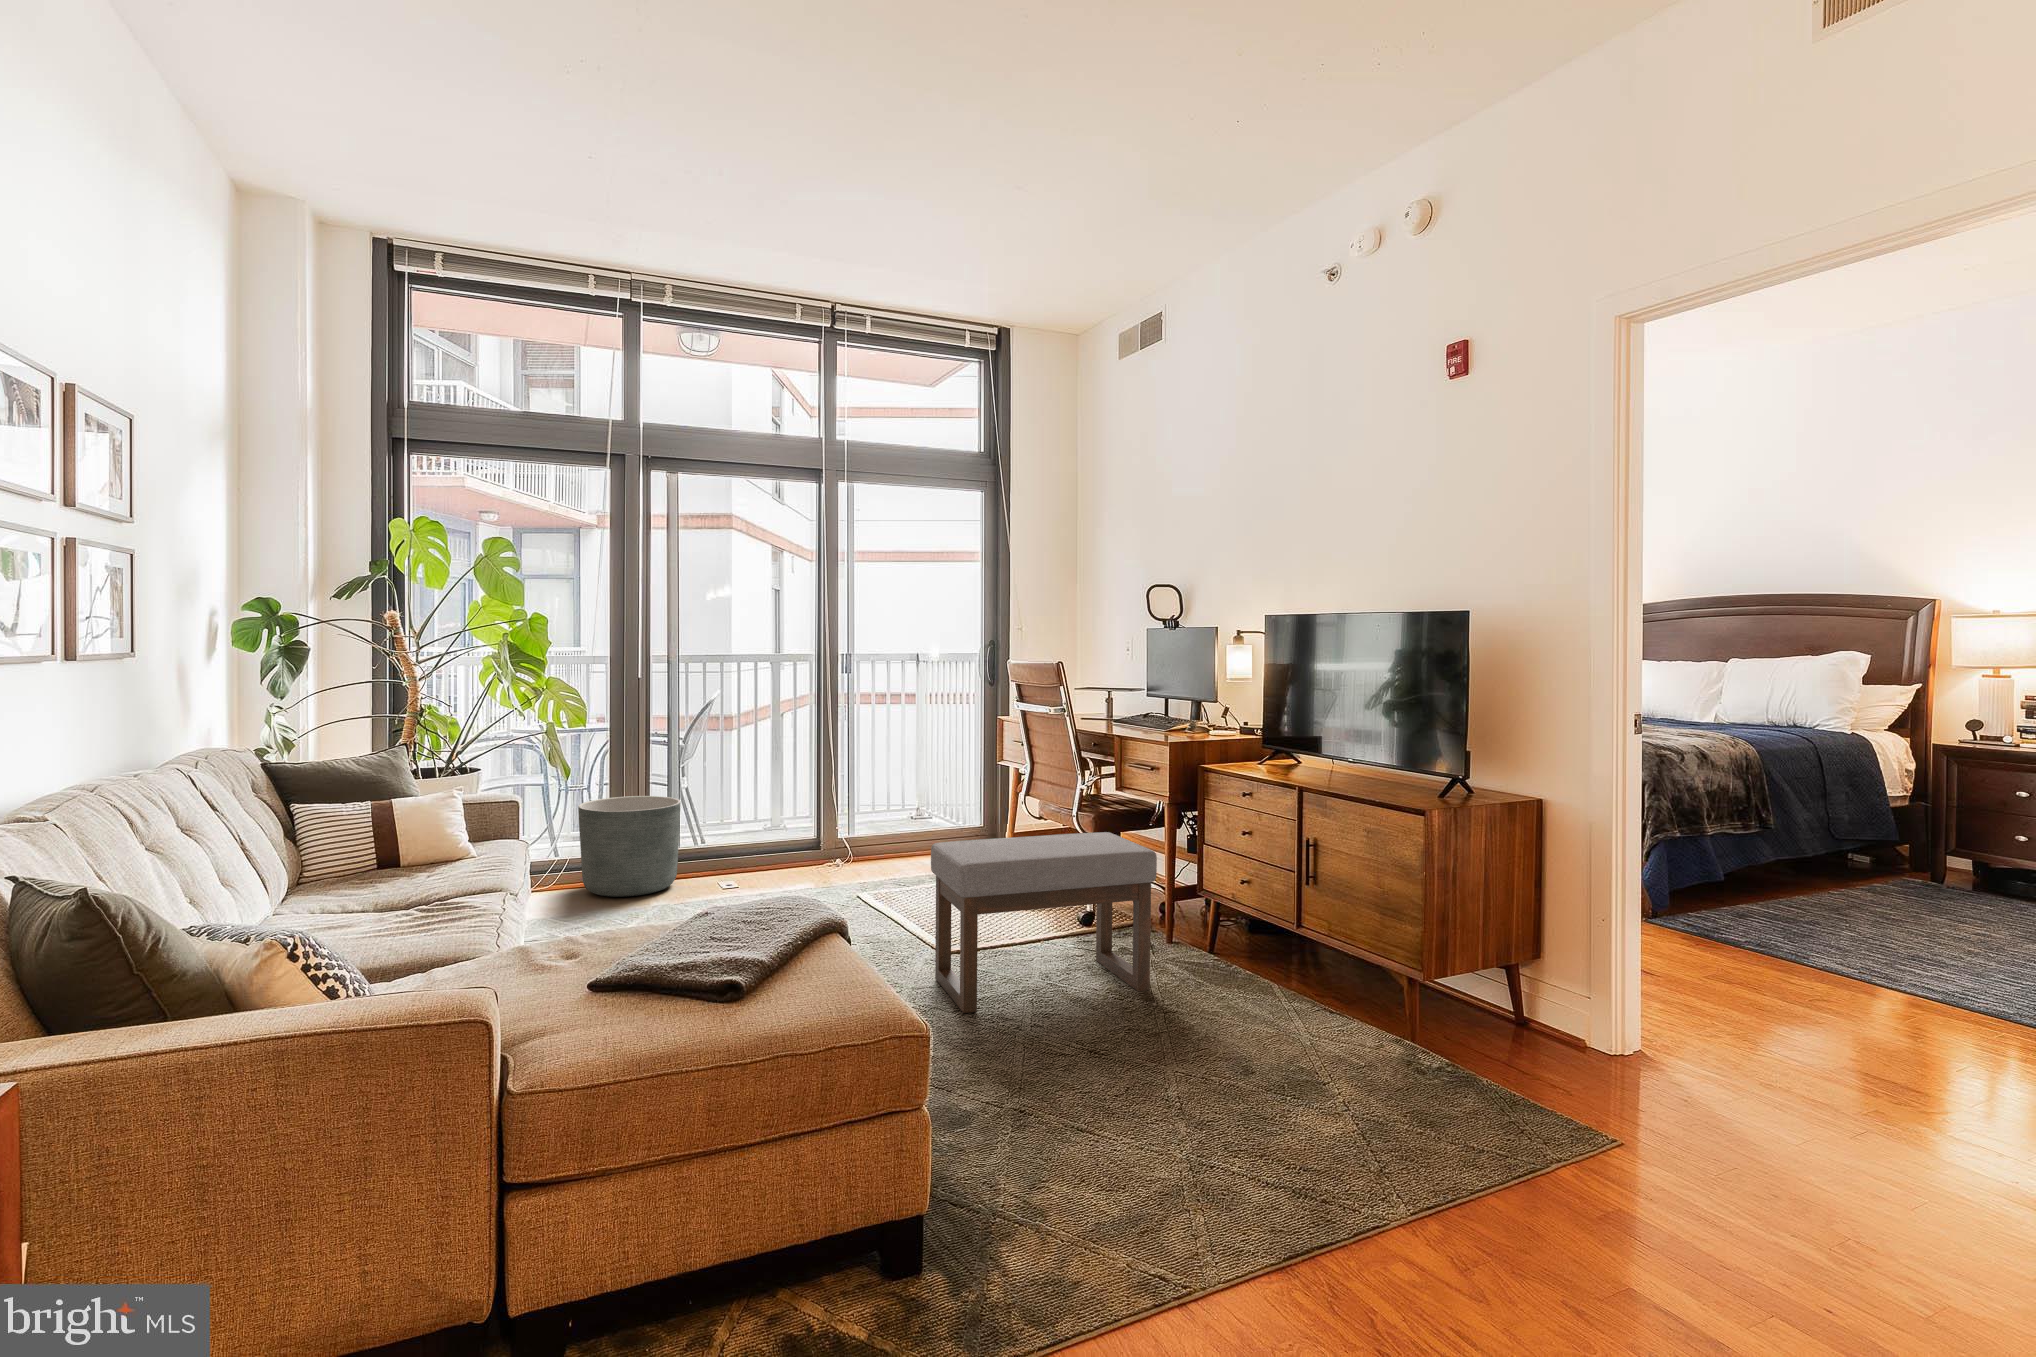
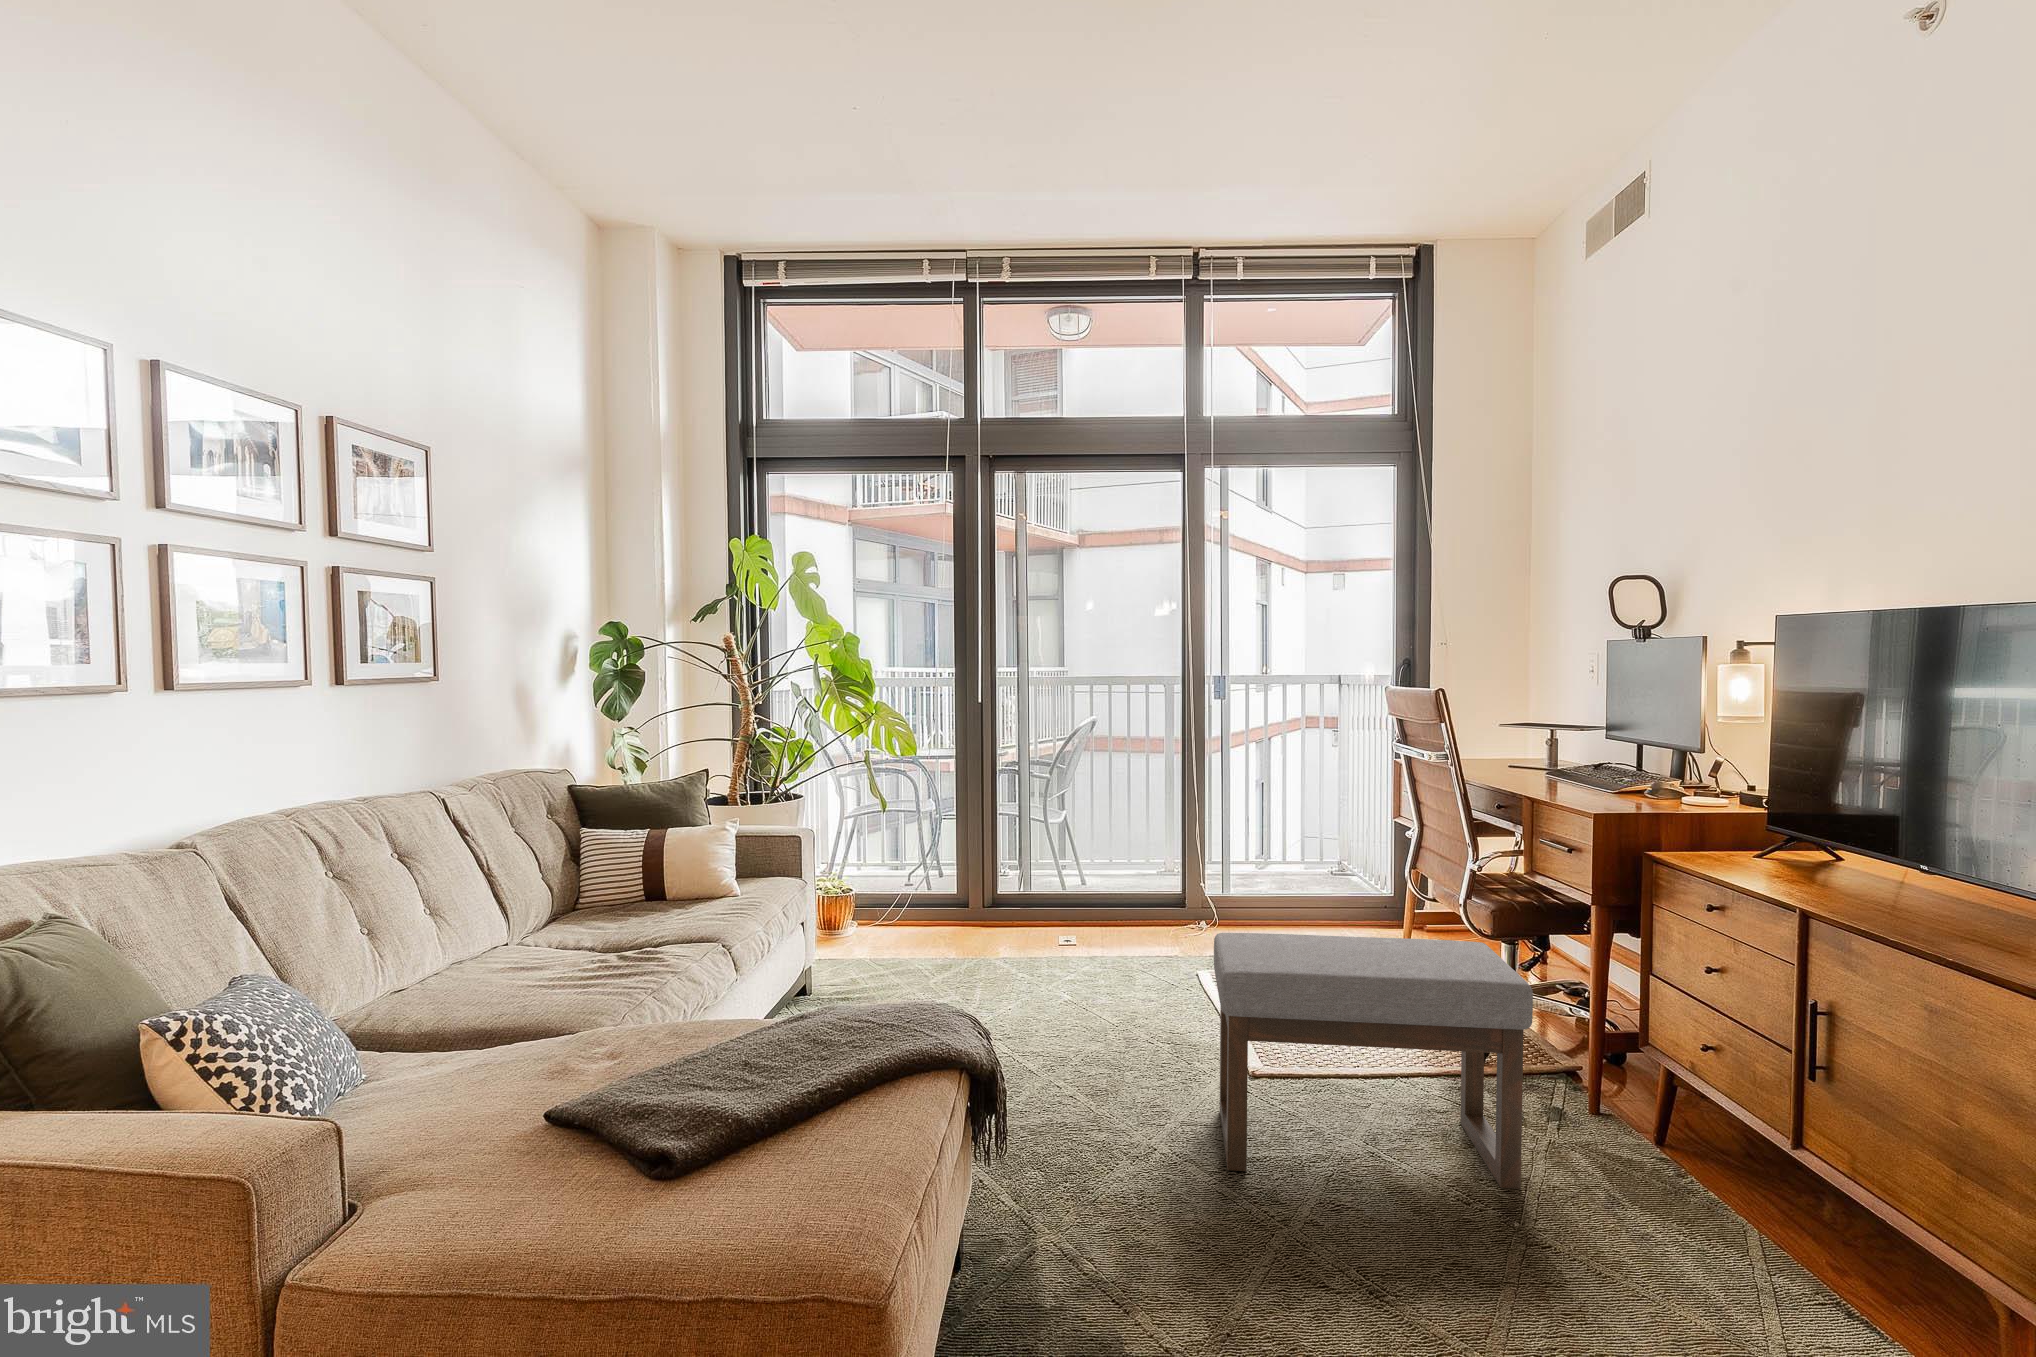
planter: present [578,796,681,897] -> none [900,830,1006,942]

